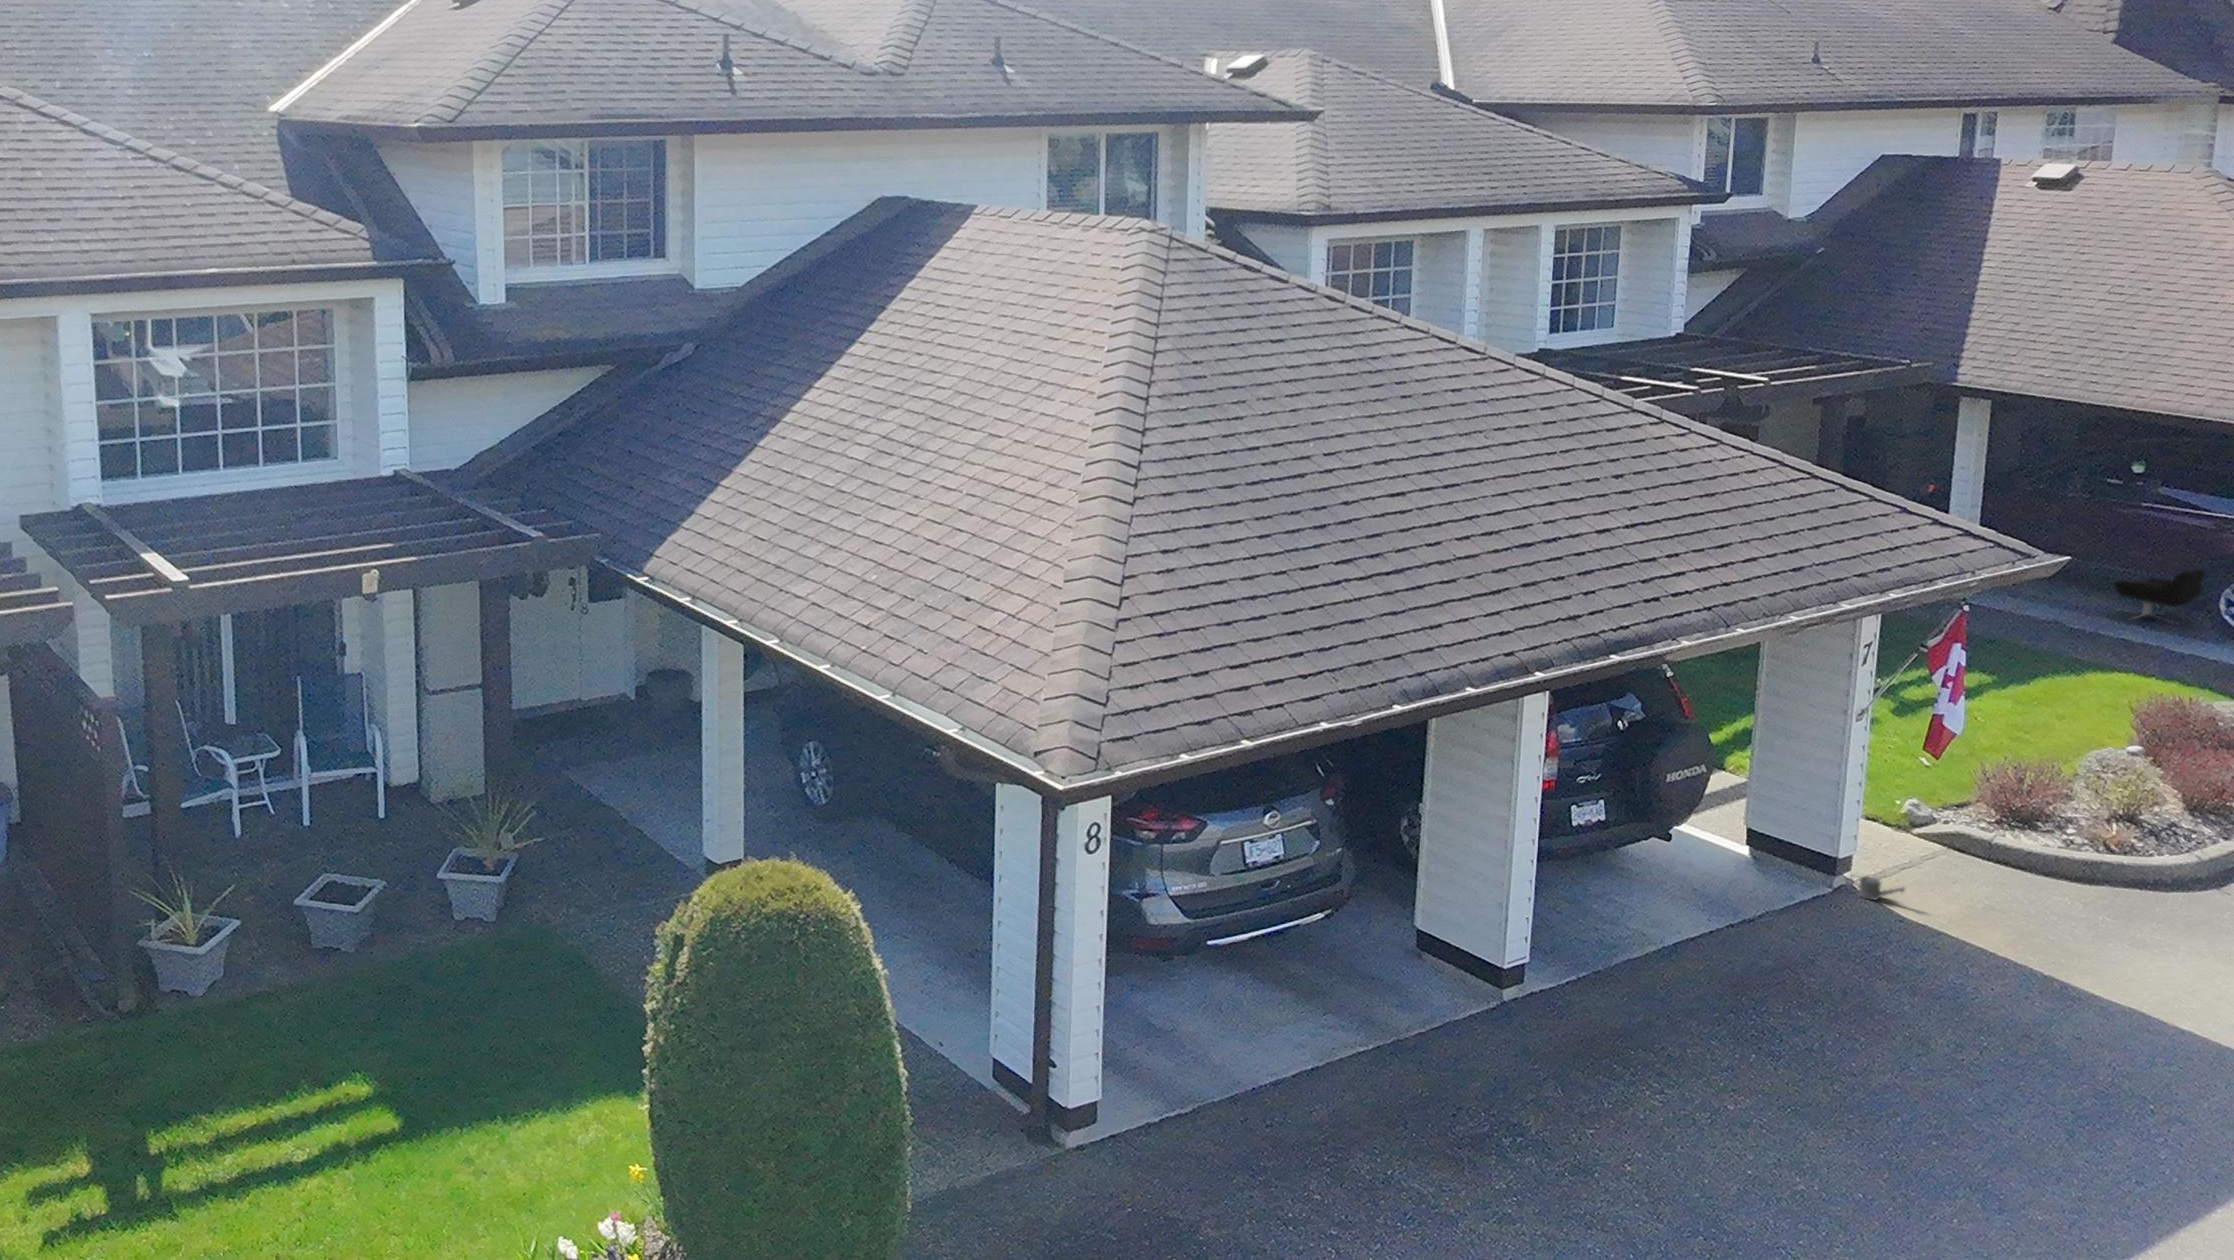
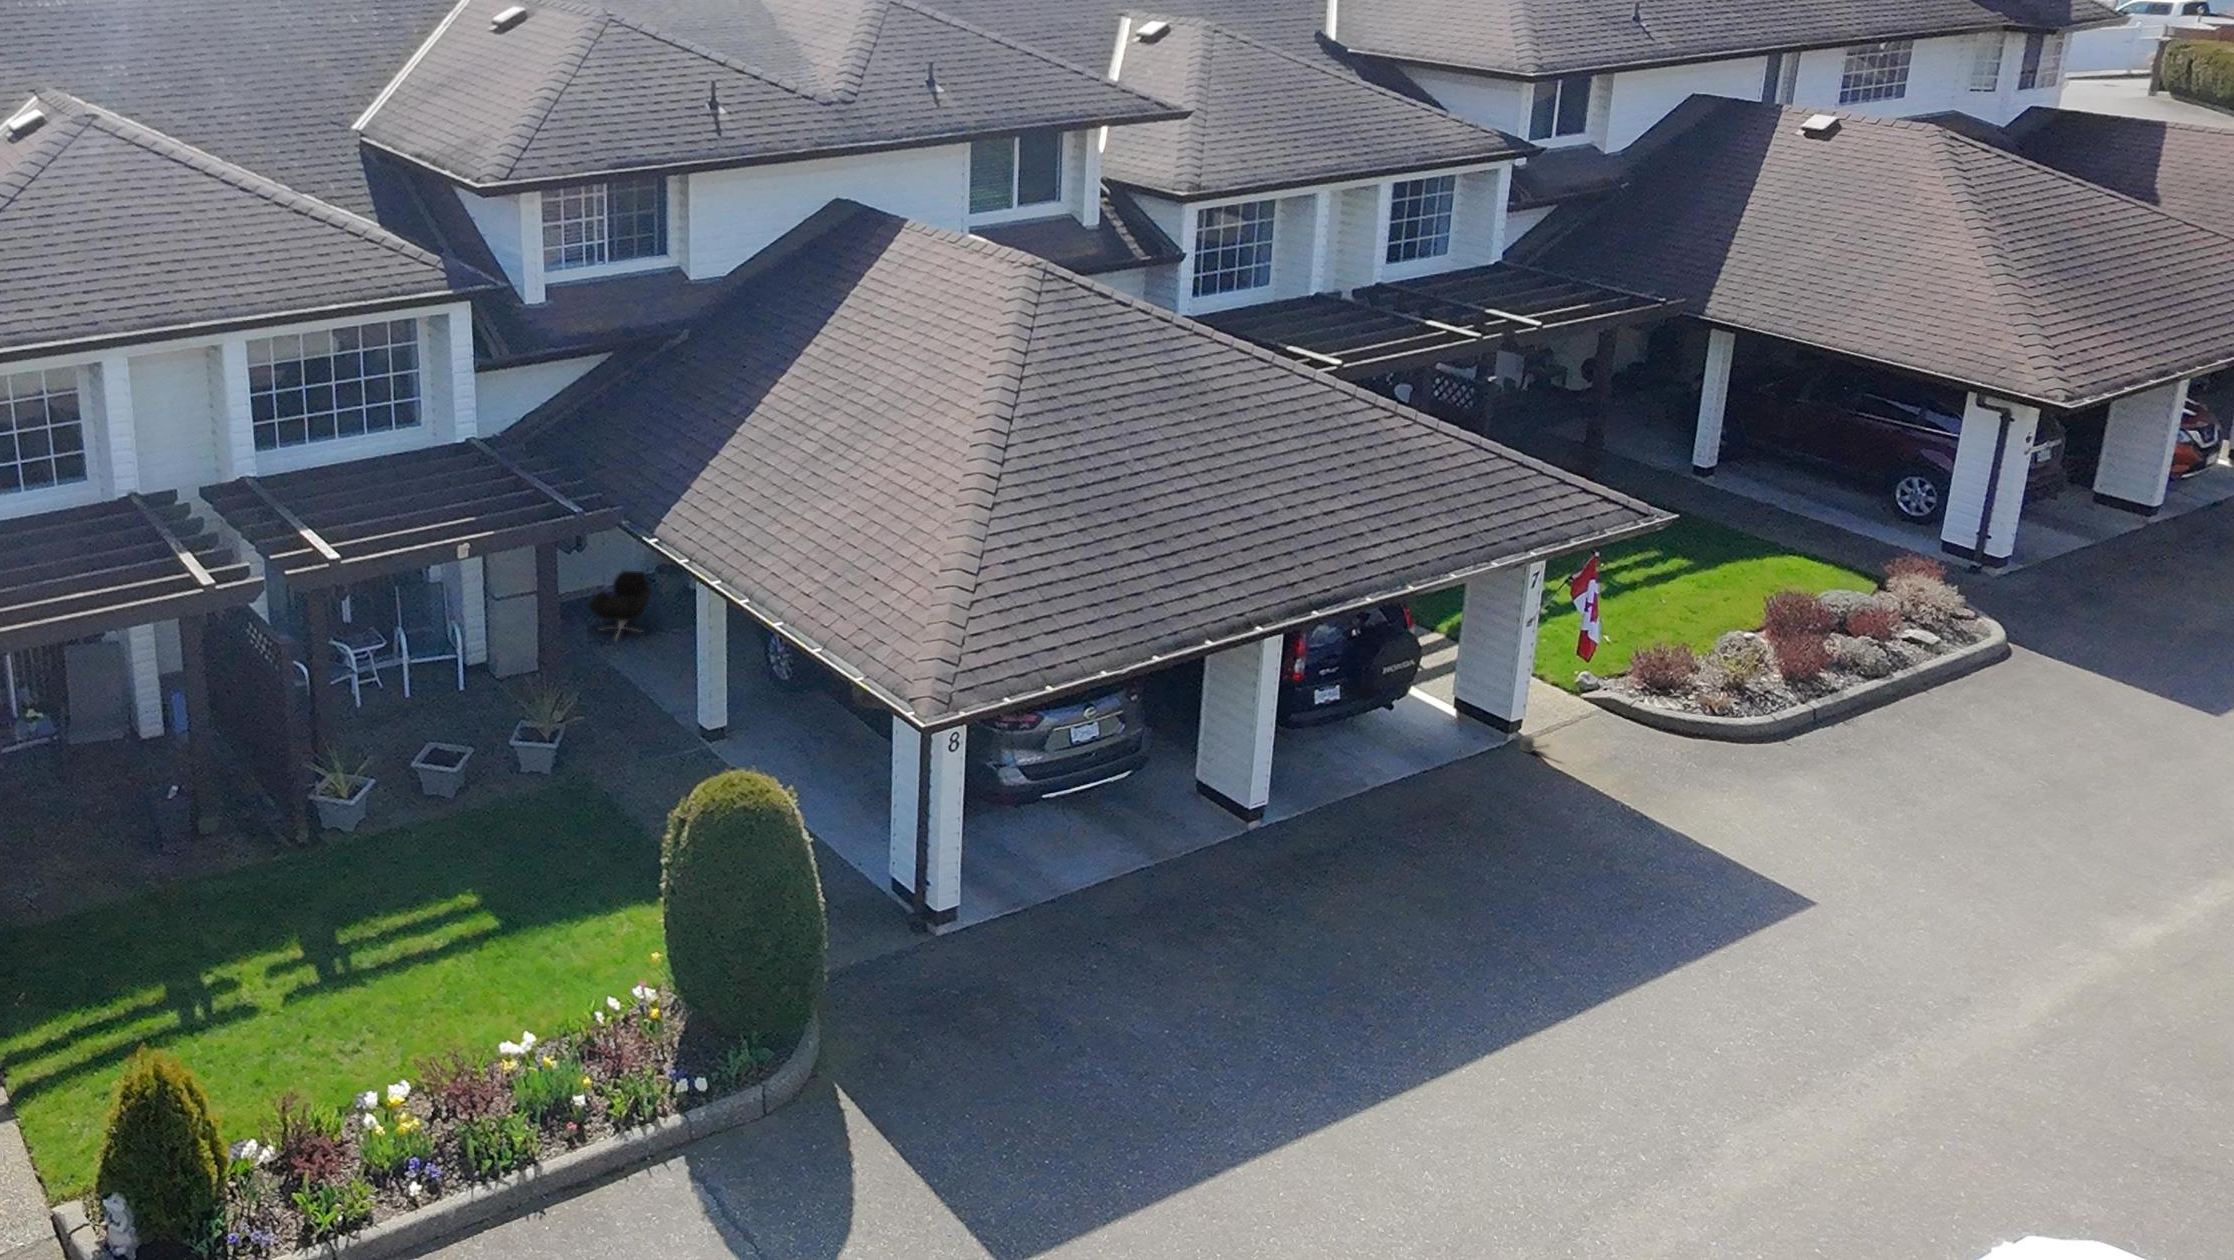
lounge chair: present [2114,570,2205,623] -> present [588,571,651,638]

